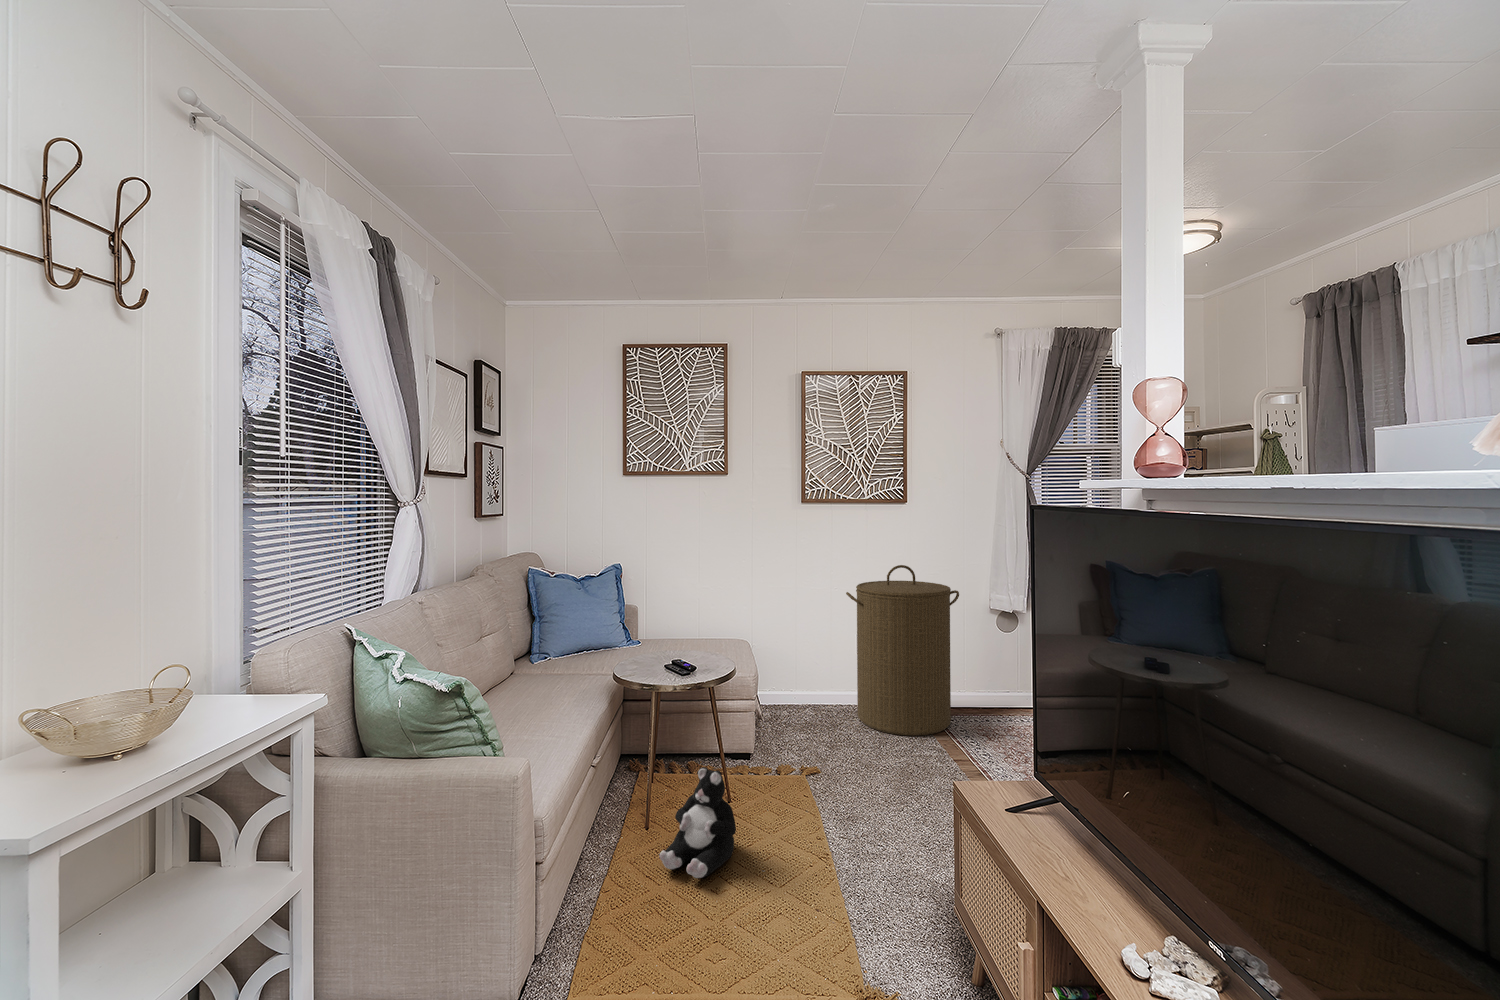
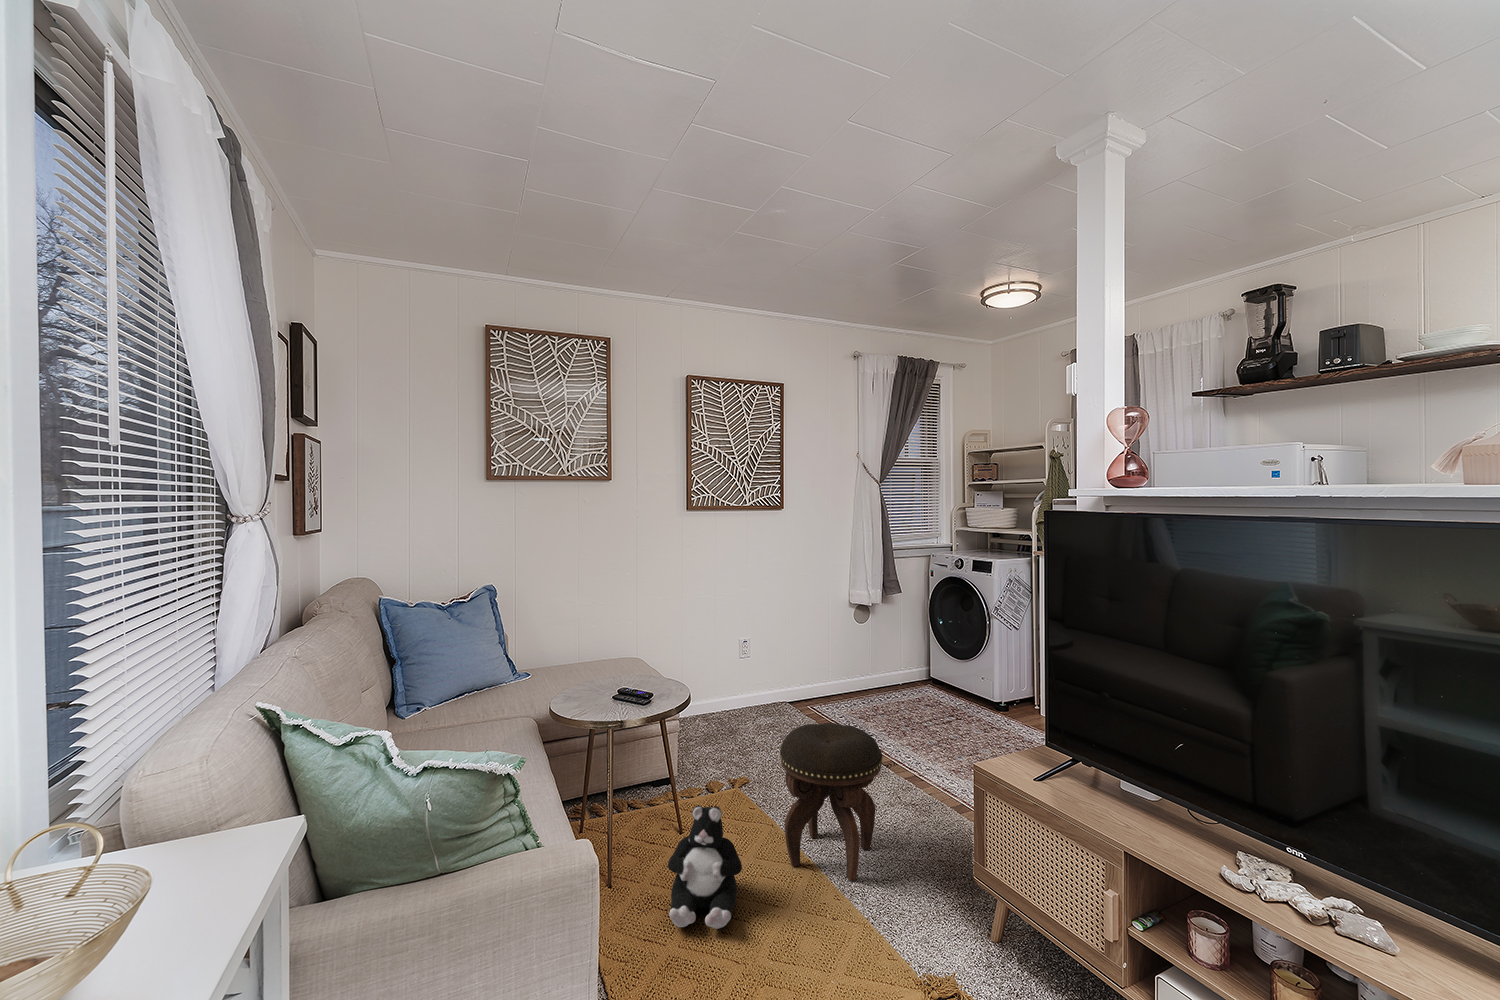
laundry hamper: present [846,565,959,736] -> none [739,570,838,735]
footstool: none [795,713,898,874] -> present [780,723,882,881]

